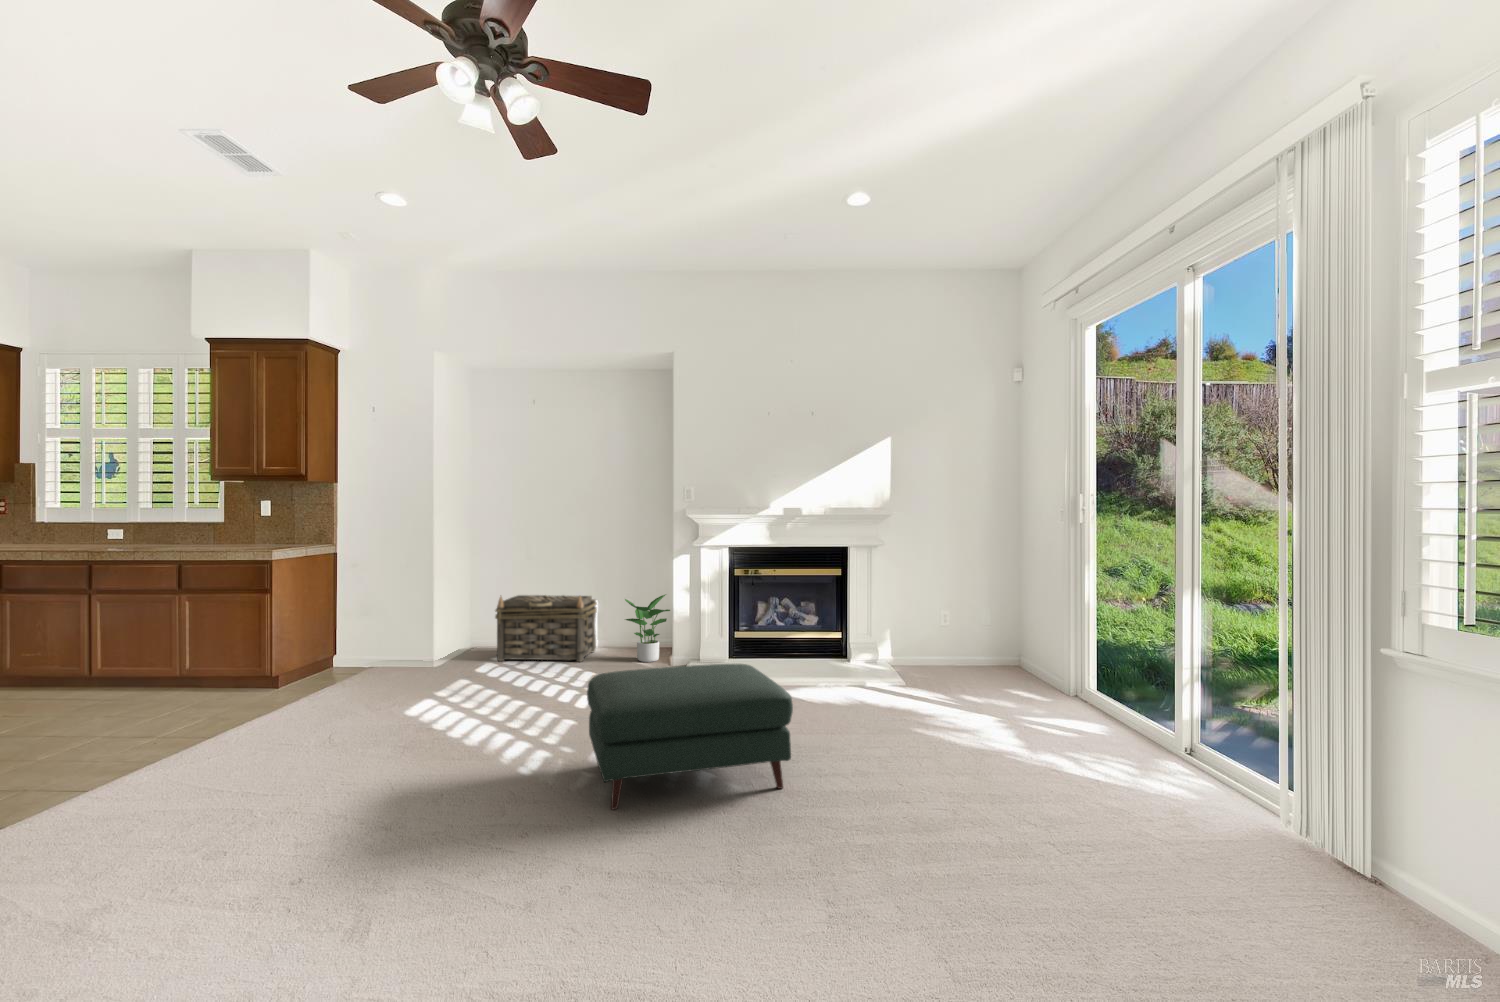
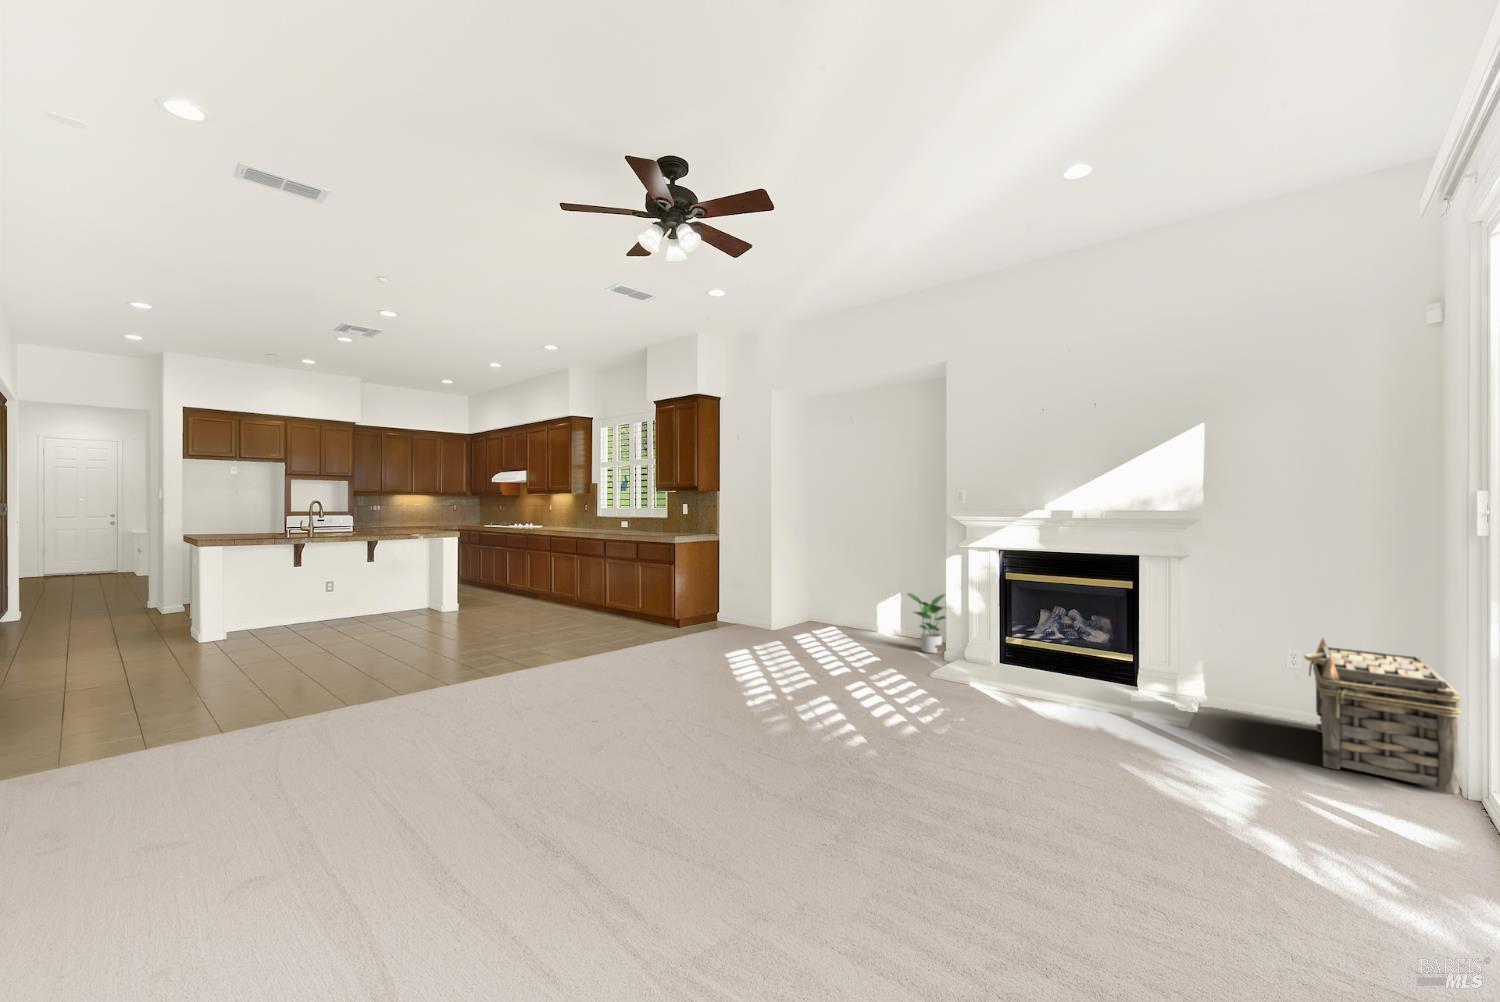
basket: present [495,595,597,662] -> present [1304,639,1460,794]
ottoman: present [587,664,793,810] -> none [715,644,910,785]

